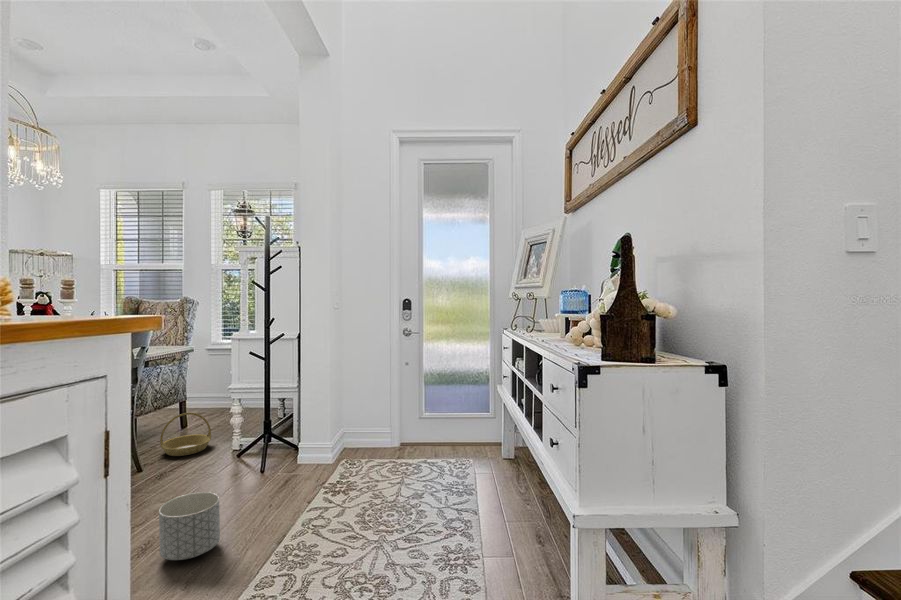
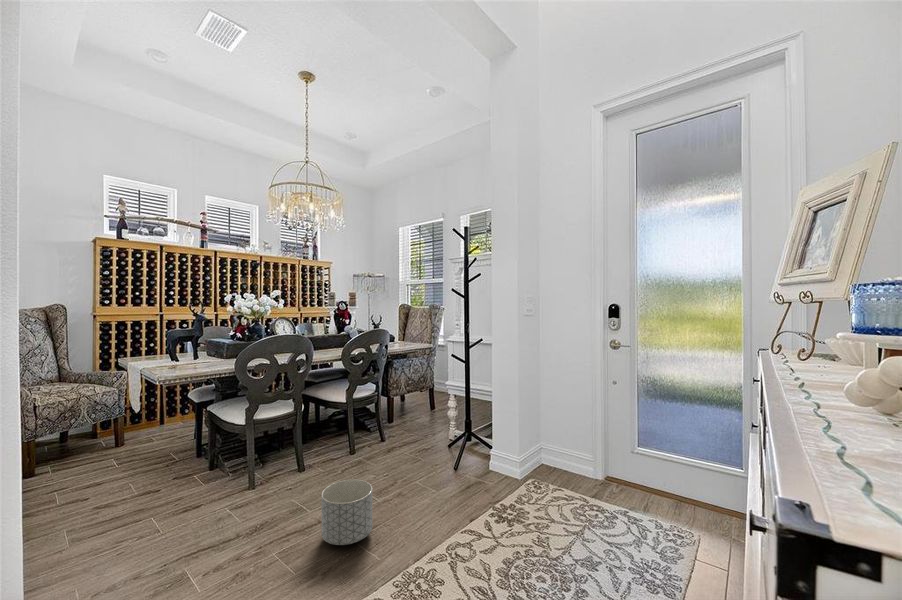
basket: present [160,413,211,456] -> none [399,399,436,436]

